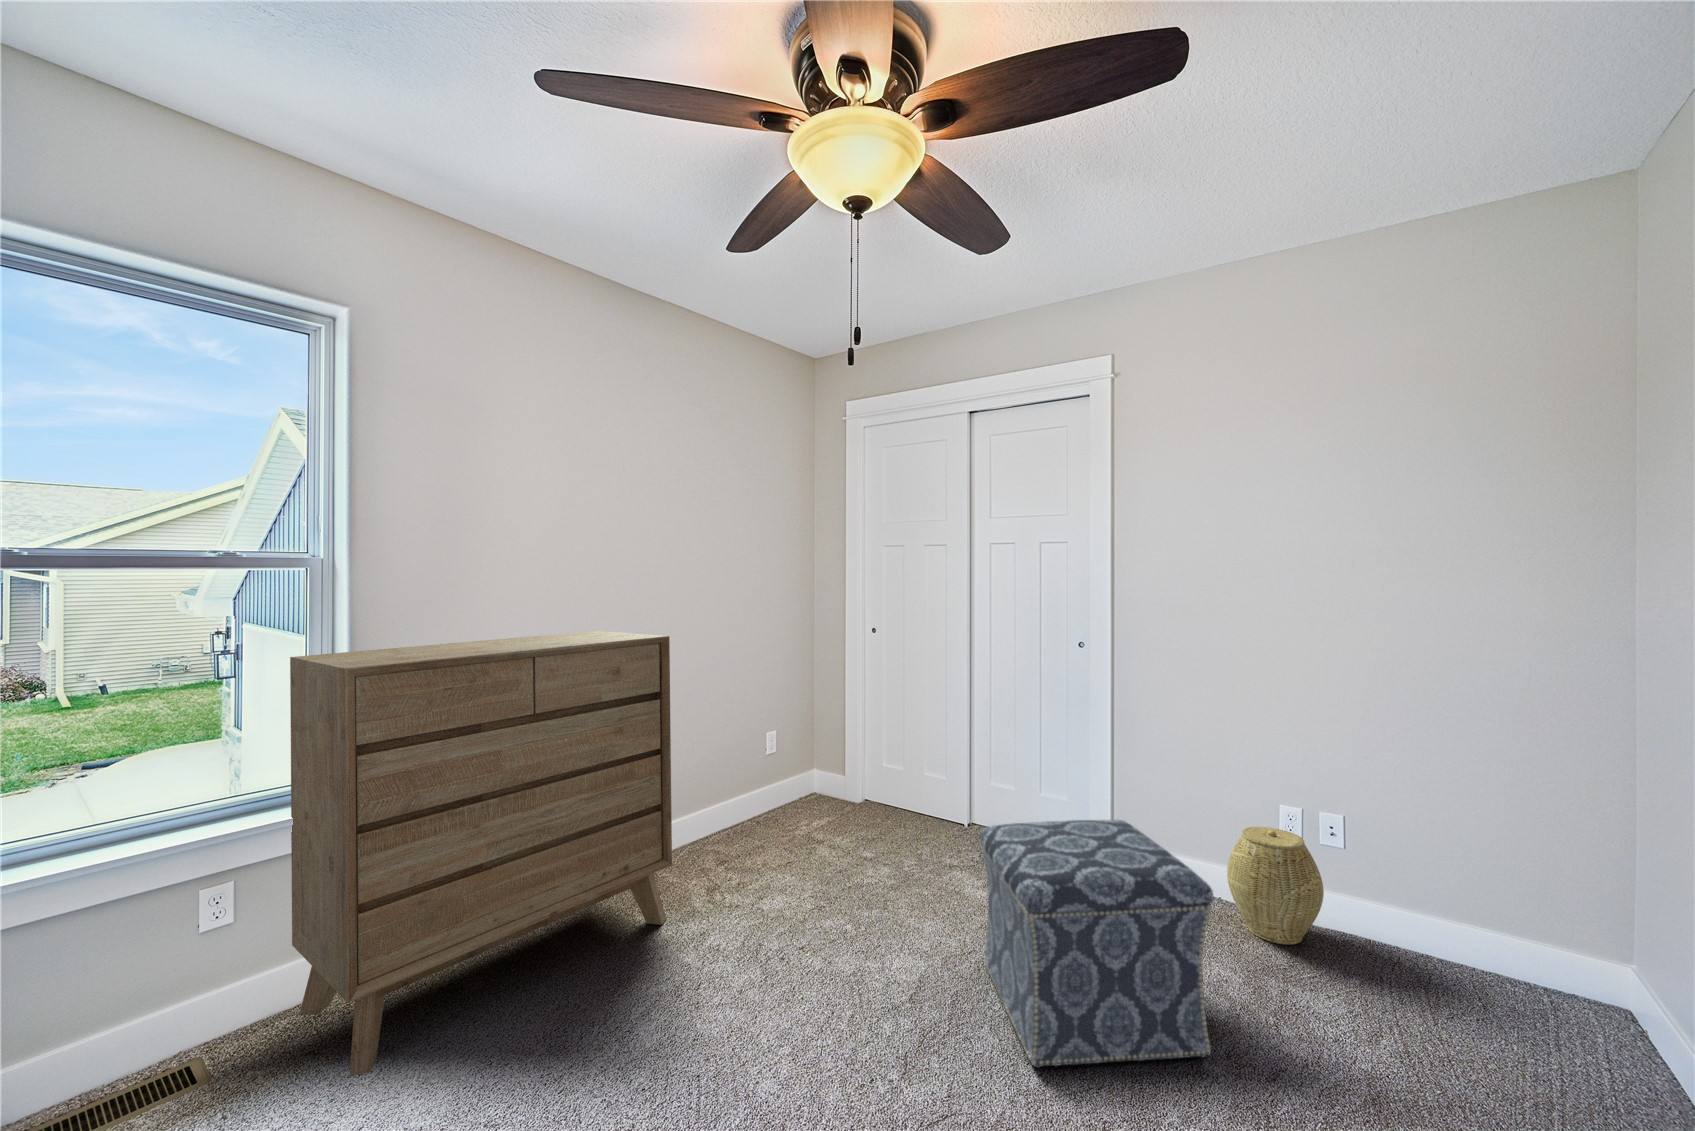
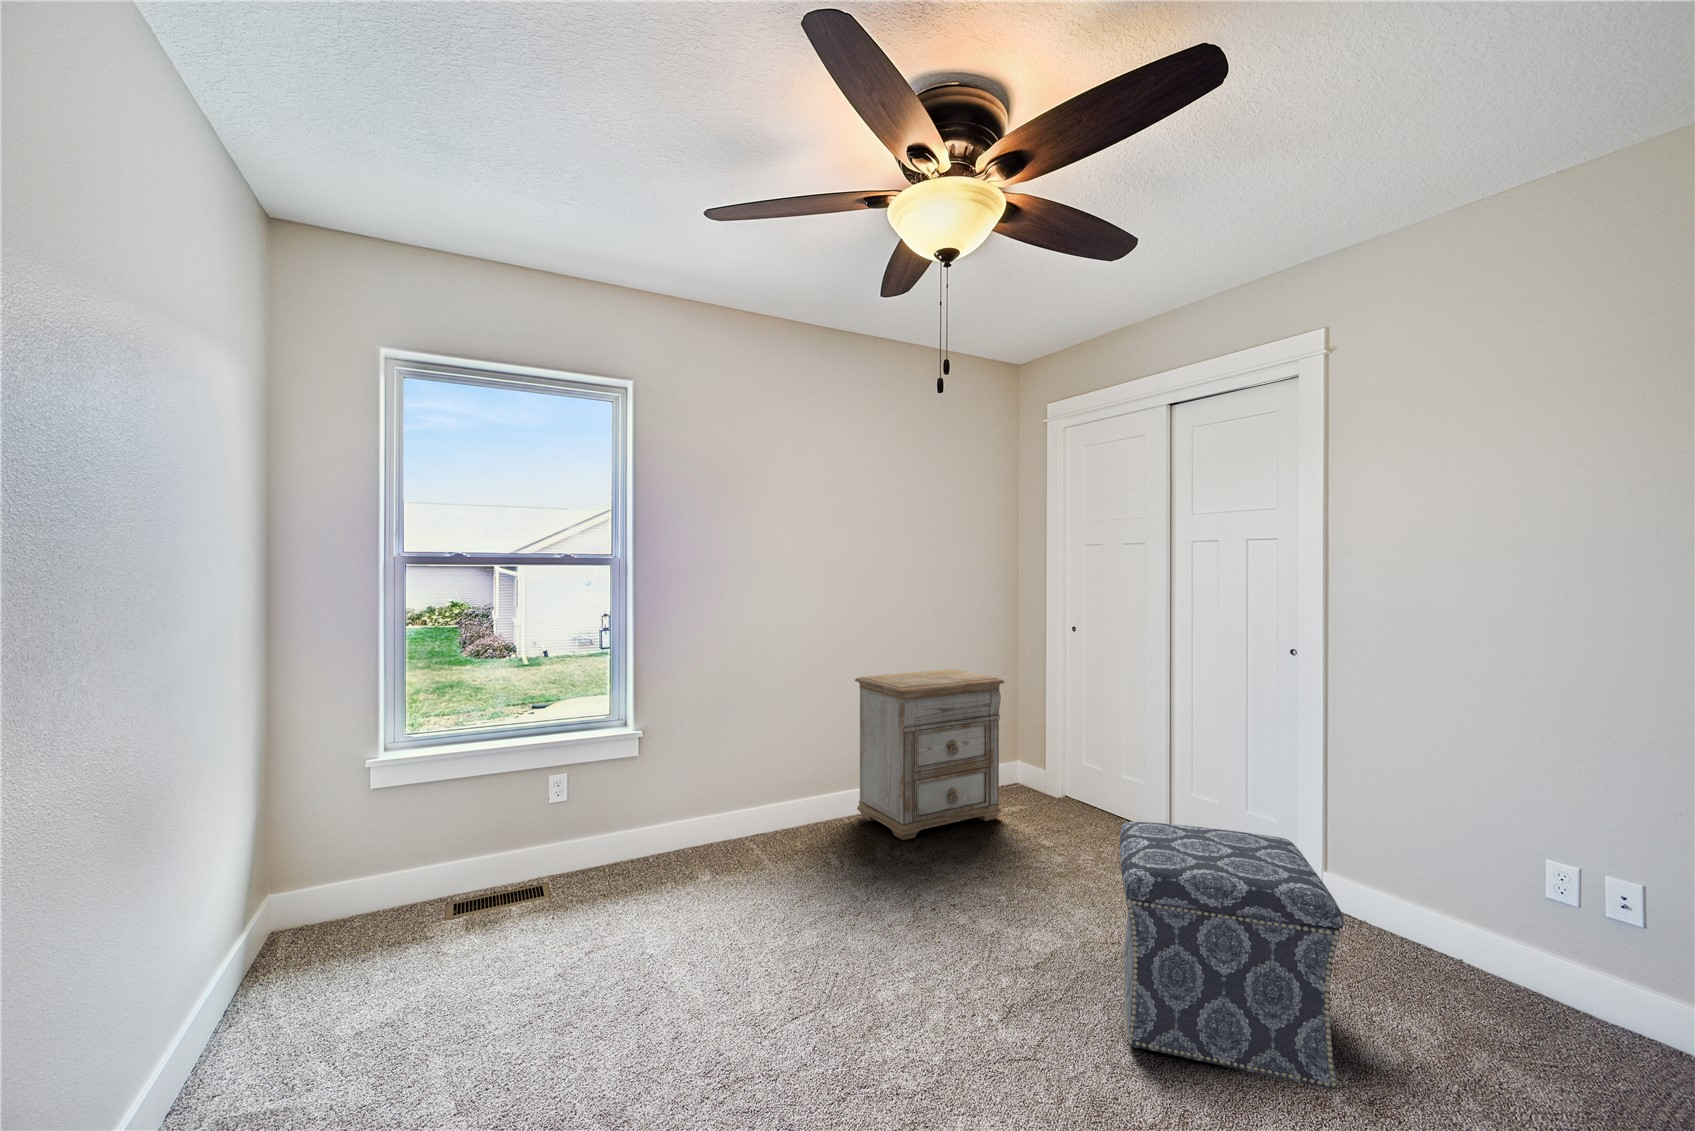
dresser: present [290,631,672,1076] -> none [594,615,858,915]
nightstand: none [647,682,811,881] -> present [855,669,1004,840]
woven basket: present [1227,827,1324,944] -> none [1448,879,1582,1025]

